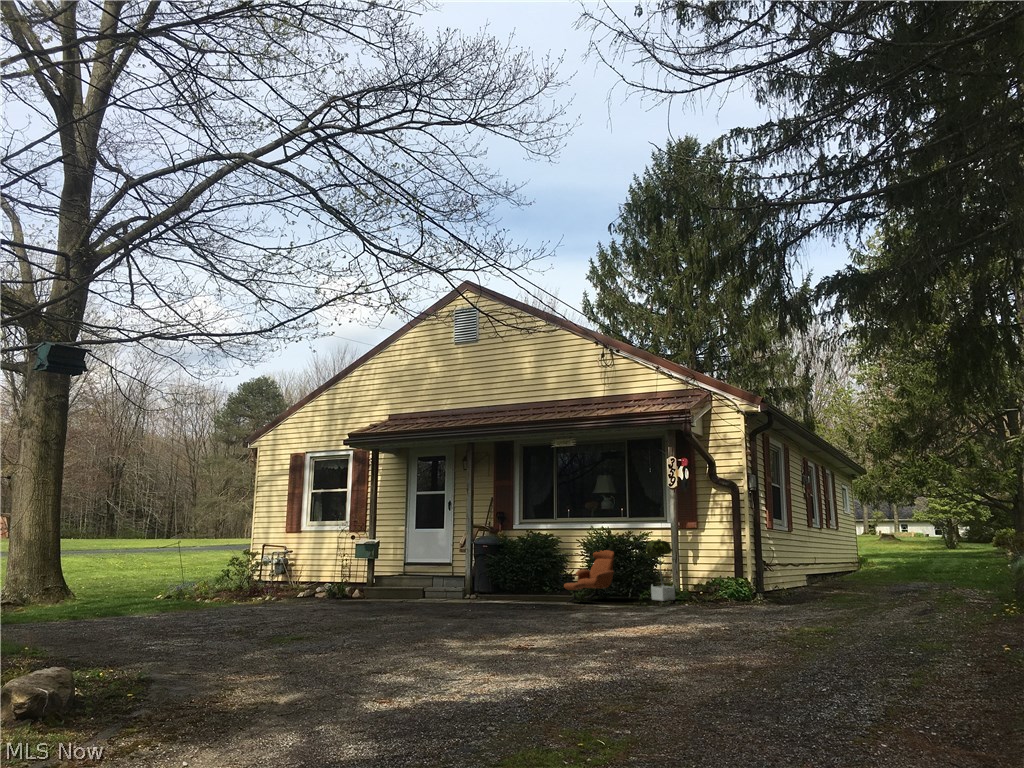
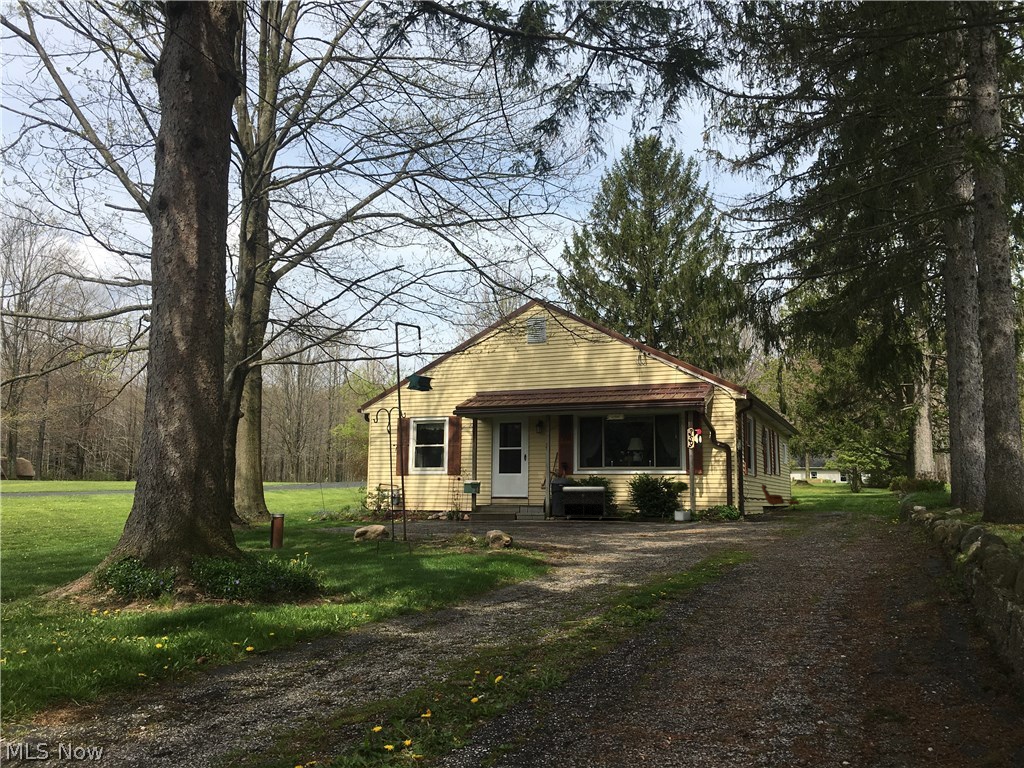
storage bench: none [483,548,550,598] -> present [563,487,605,519]
lounge chair: present [564,550,614,602] -> present [762,484,799,510]

